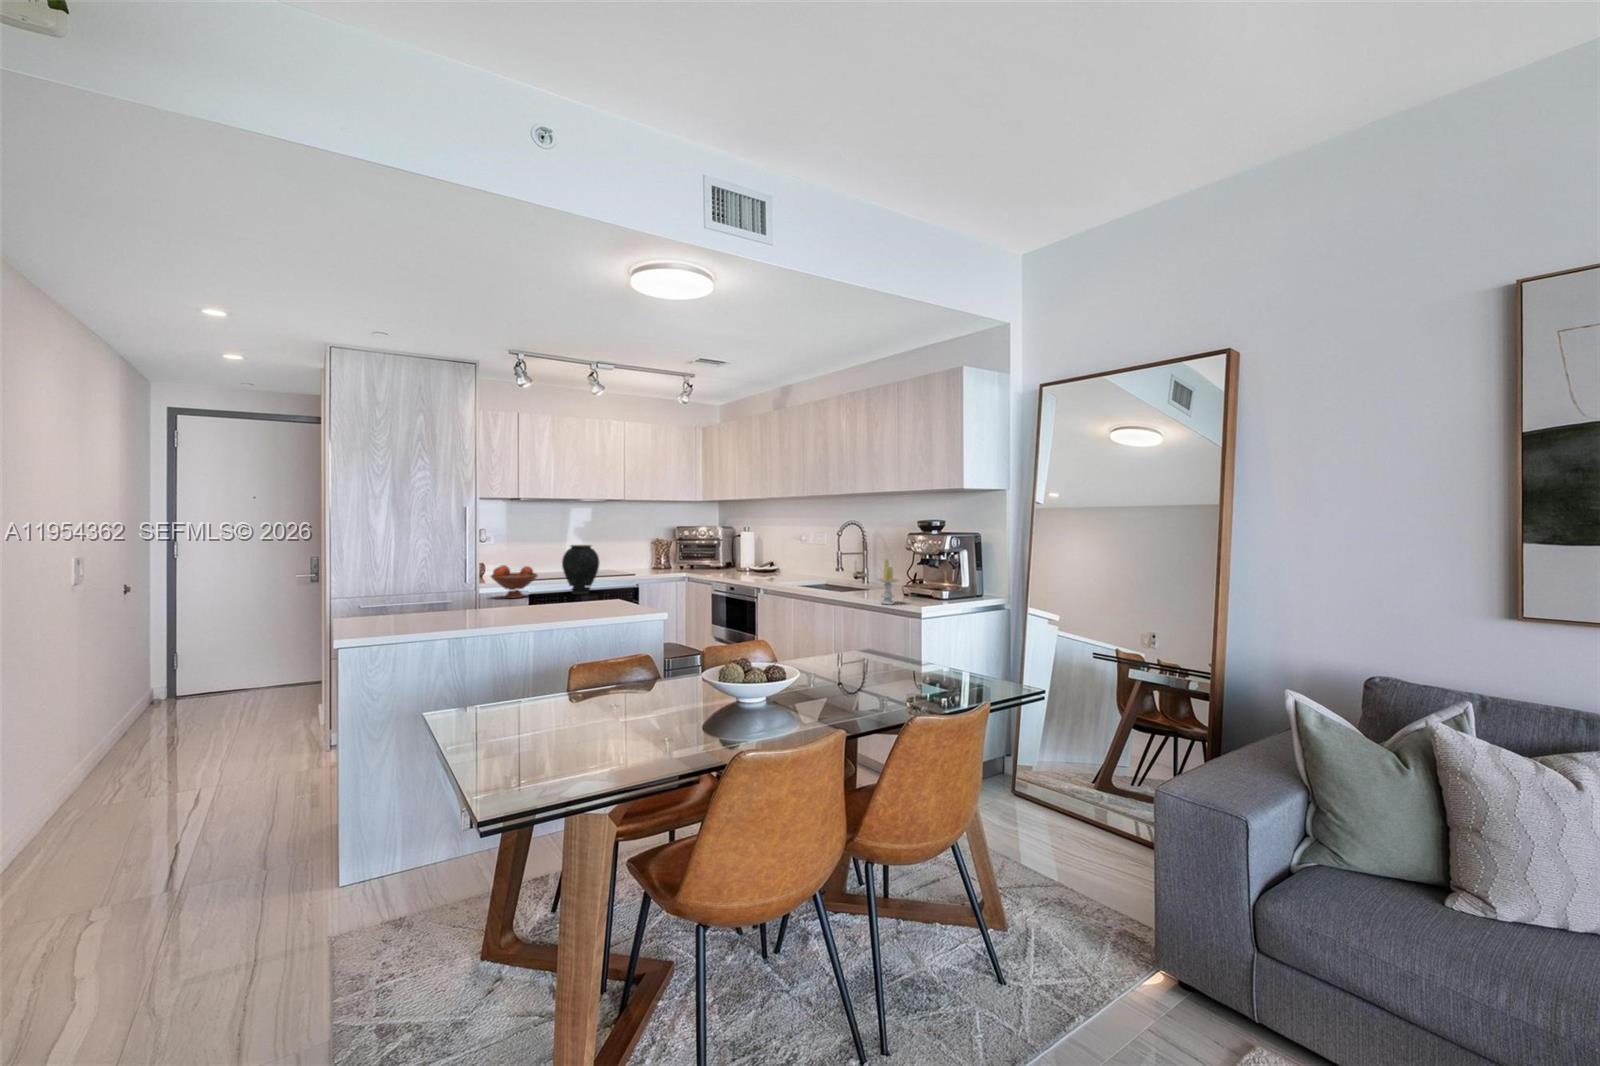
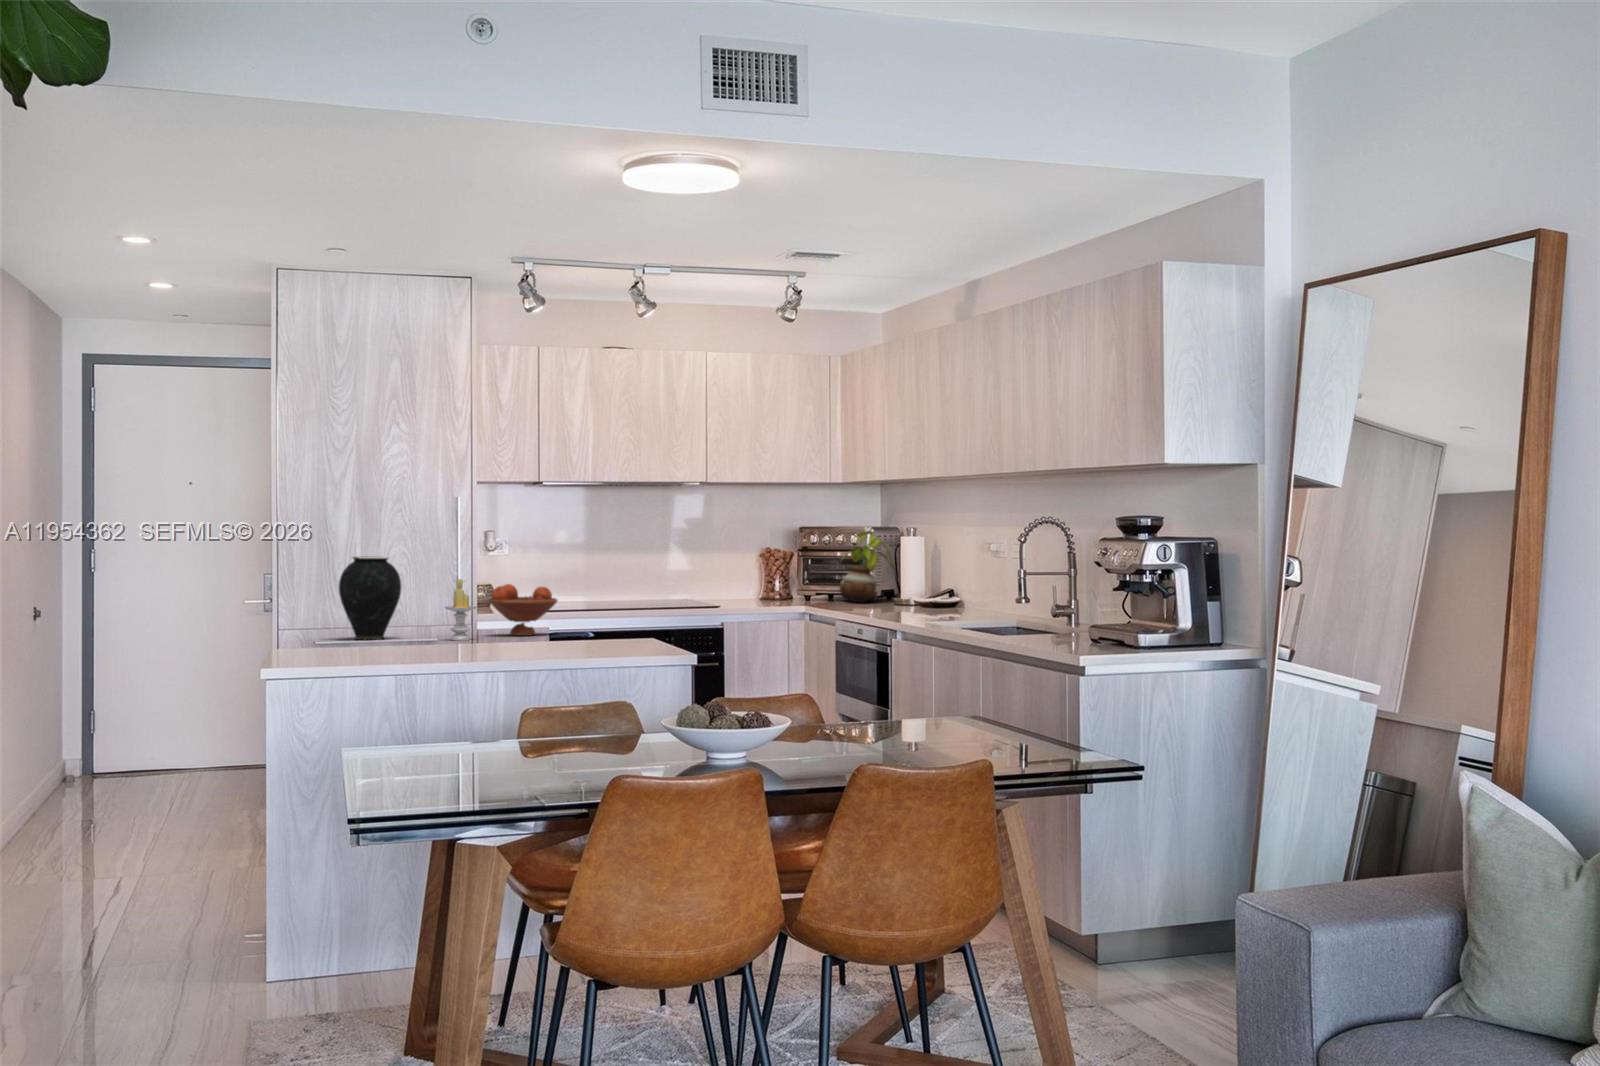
potted plant: none [706,529,740,570] -> present [840,531,893,602]
vase: present [562,545,599,595] -> present [339,557,401,640]
candle: present [878,559,899,605] -> present [445,579,476,641]

